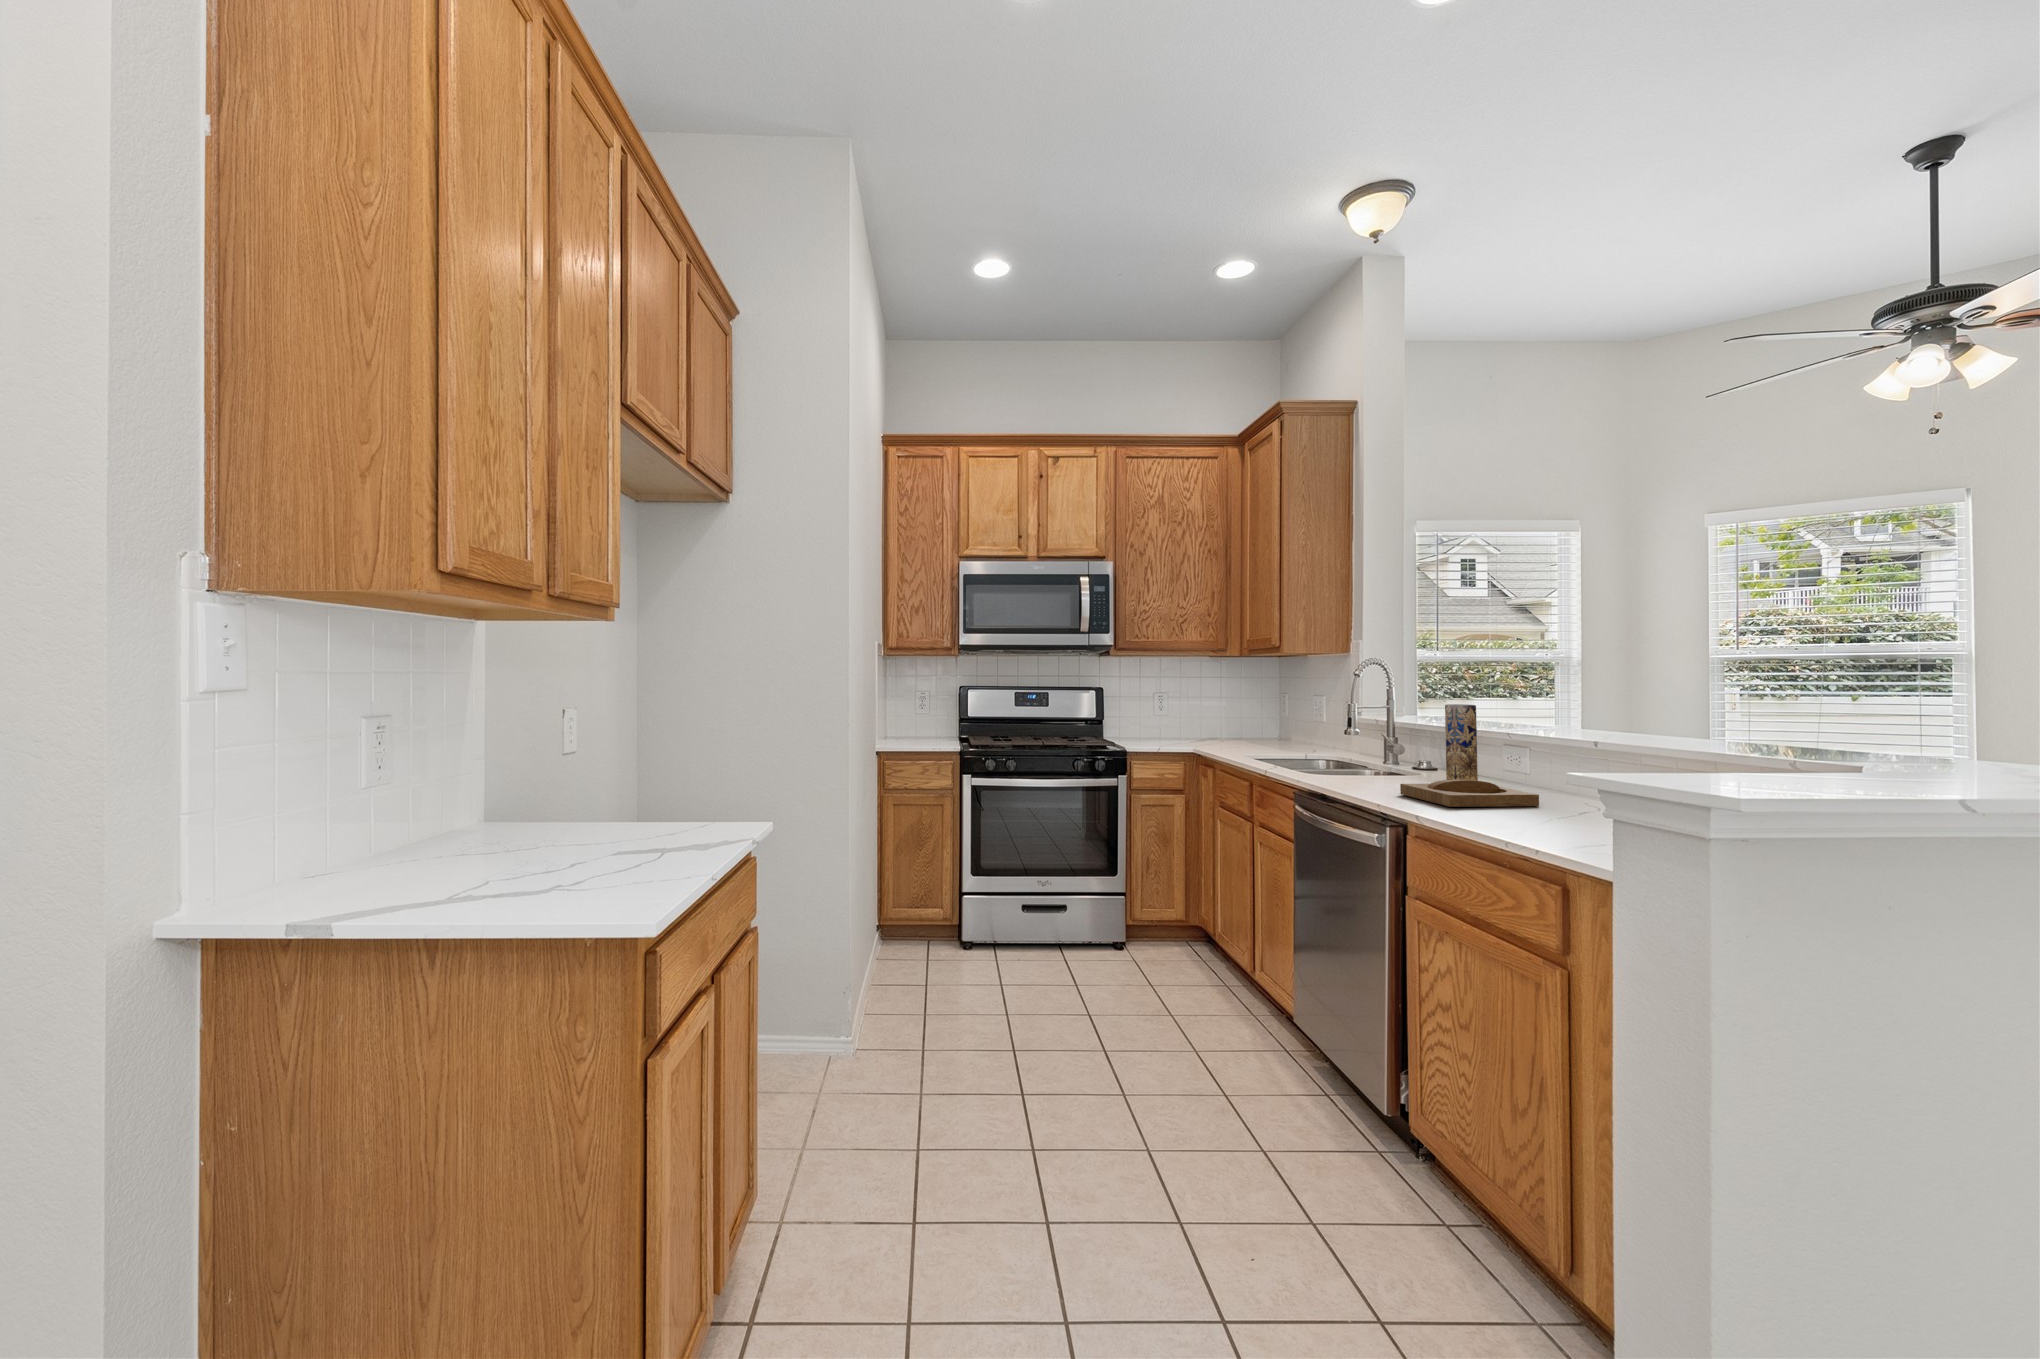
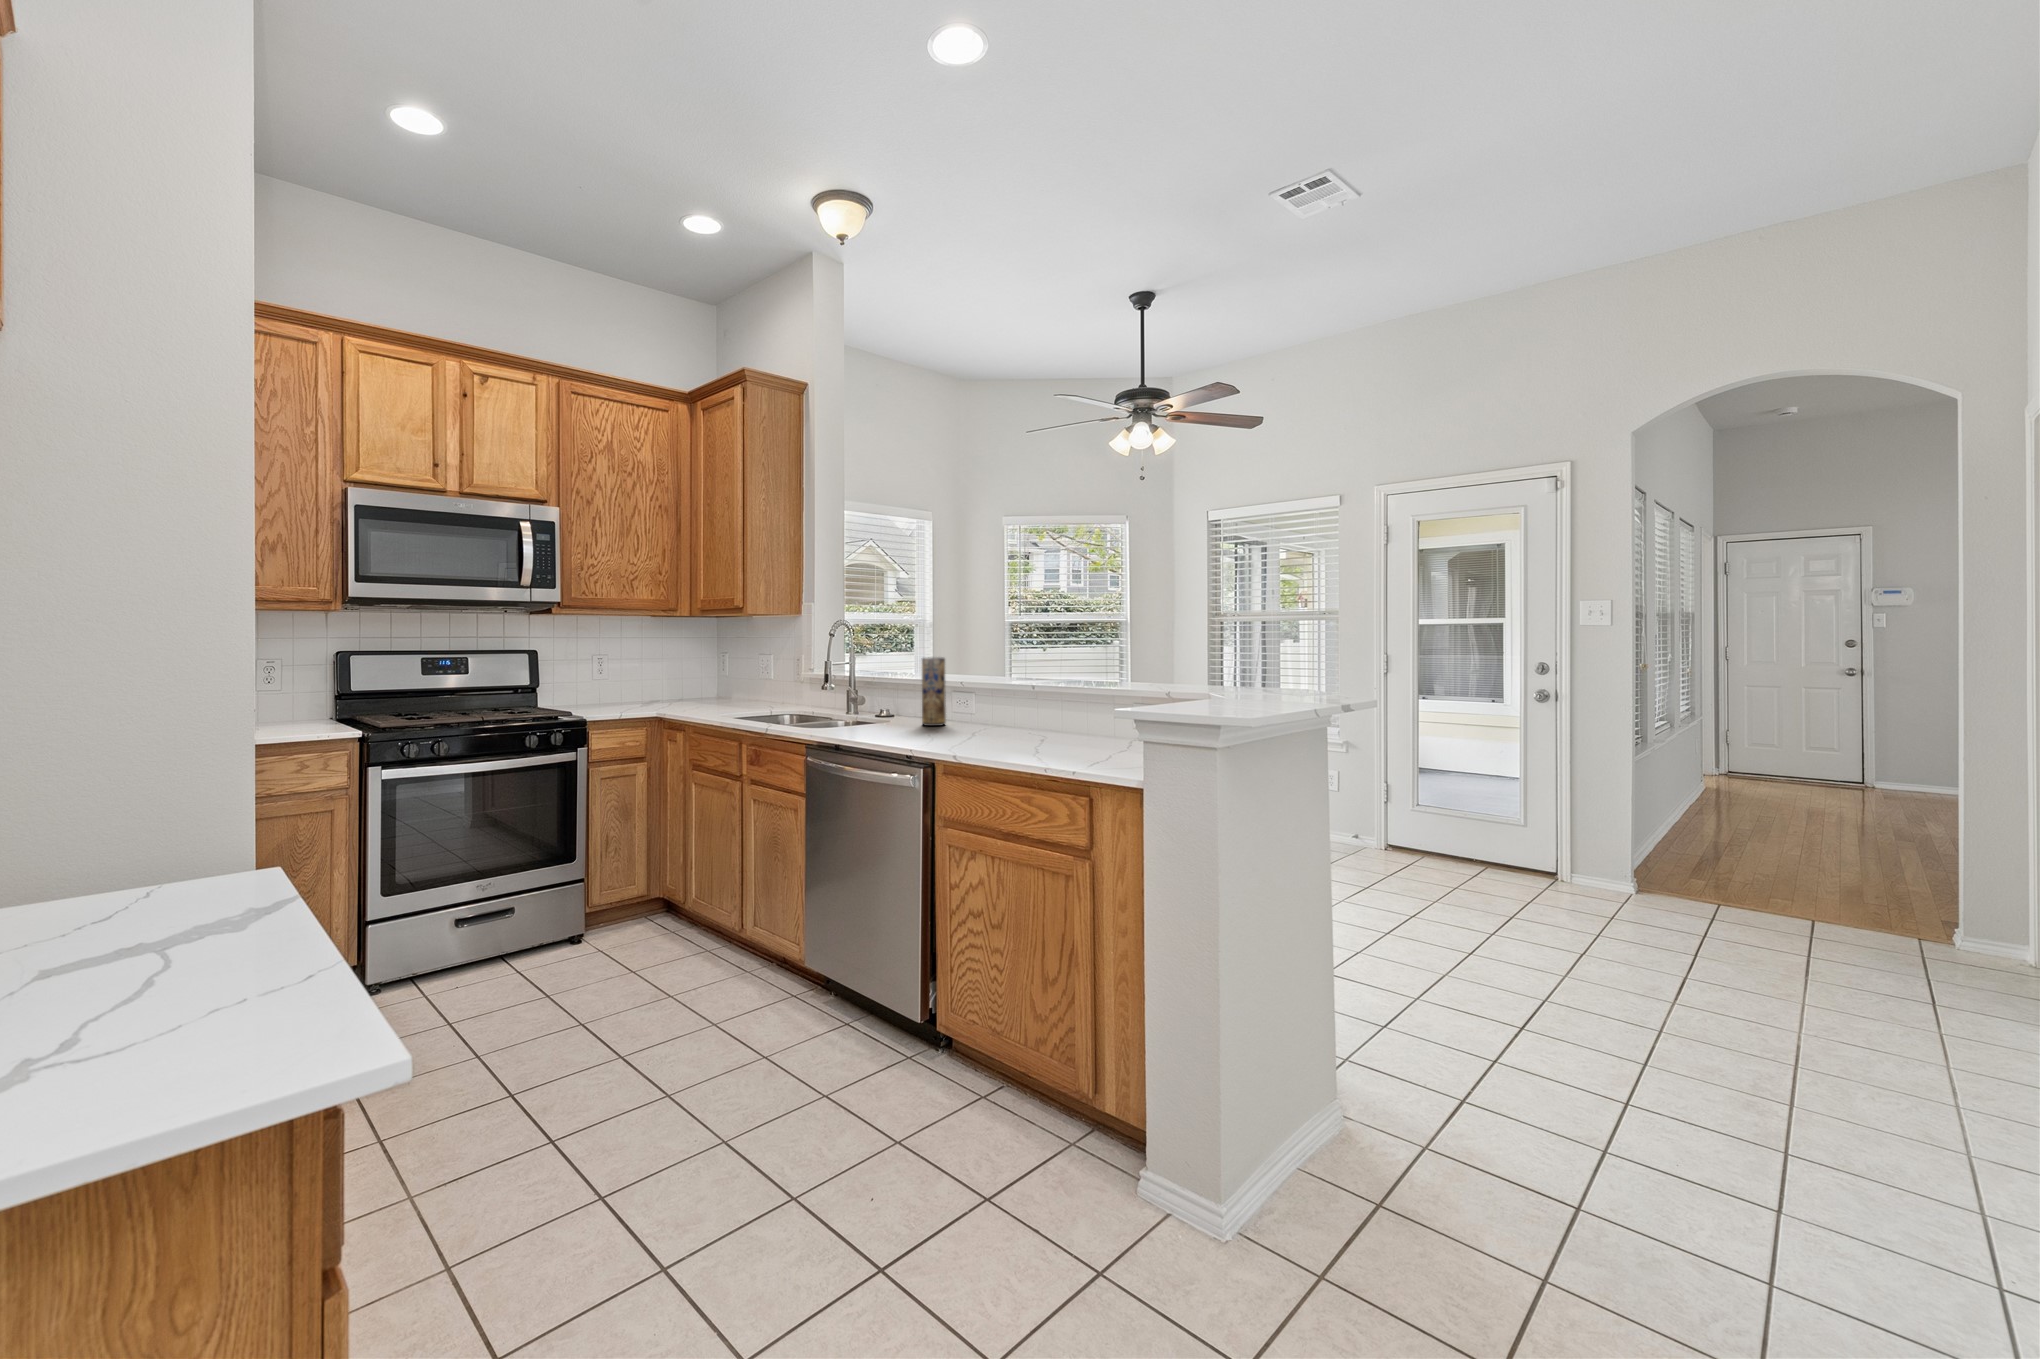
tray: present [1400,779,1539,807] -> none [908,721,1014,744]

